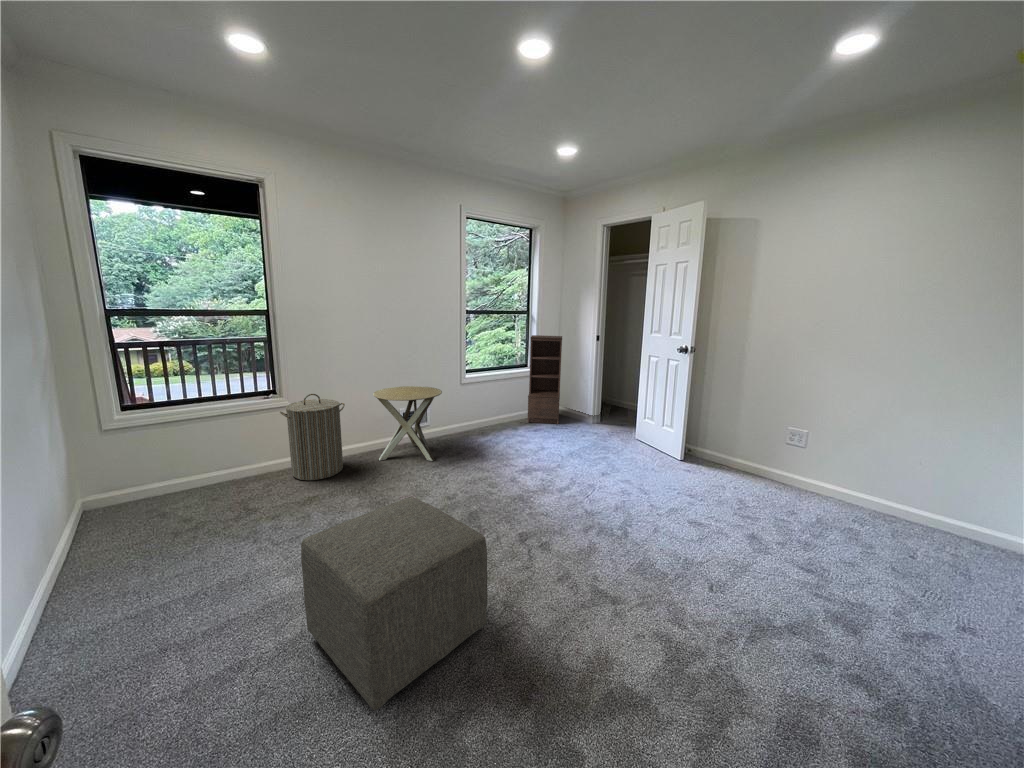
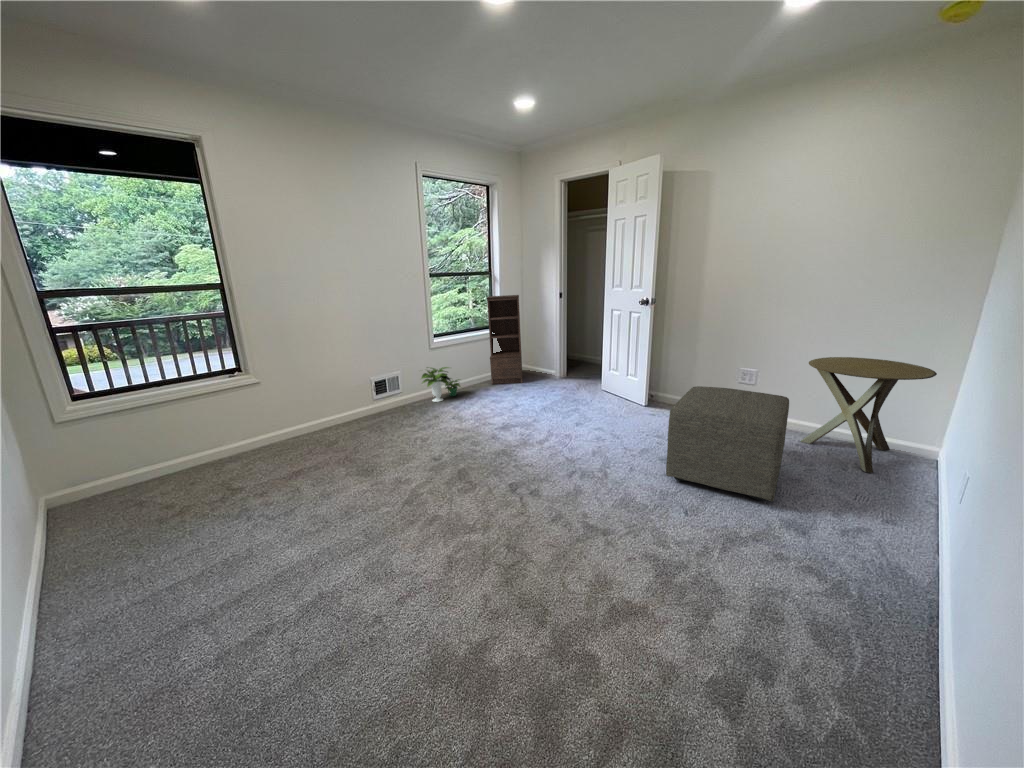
side table: present [373,386,442,461] -> present [800,357,937,473]
laundry hamper: present [280,394,345,480] -> none [221,370,301,462]
potted plant: none [458,401,499,436] -> present [421,367,460,402]
ottoman: present [301,497,488,711] -> present [666,386,789,502]

